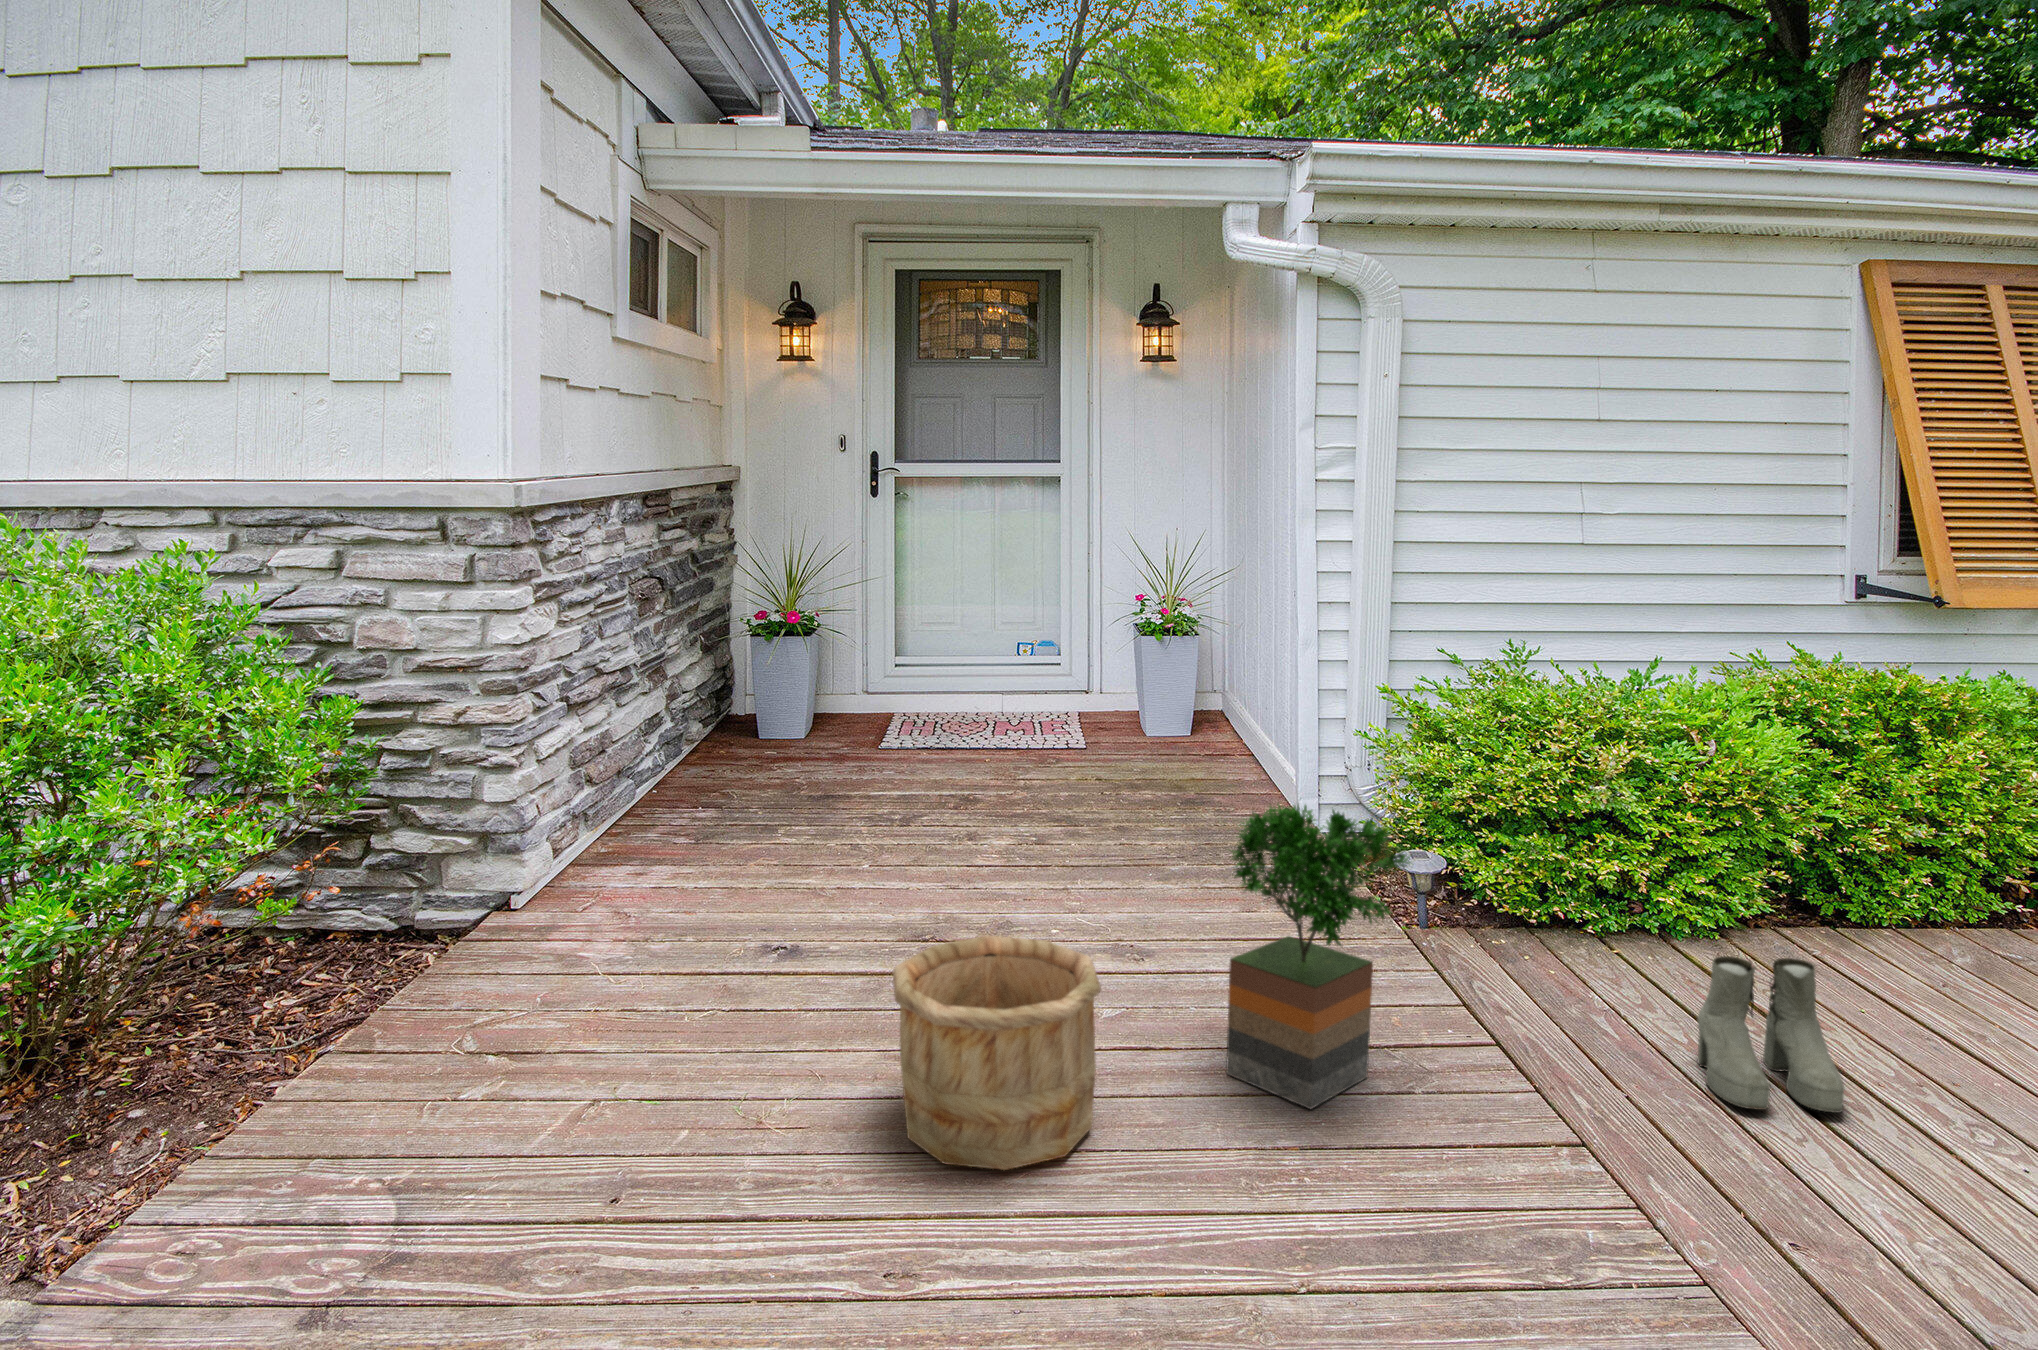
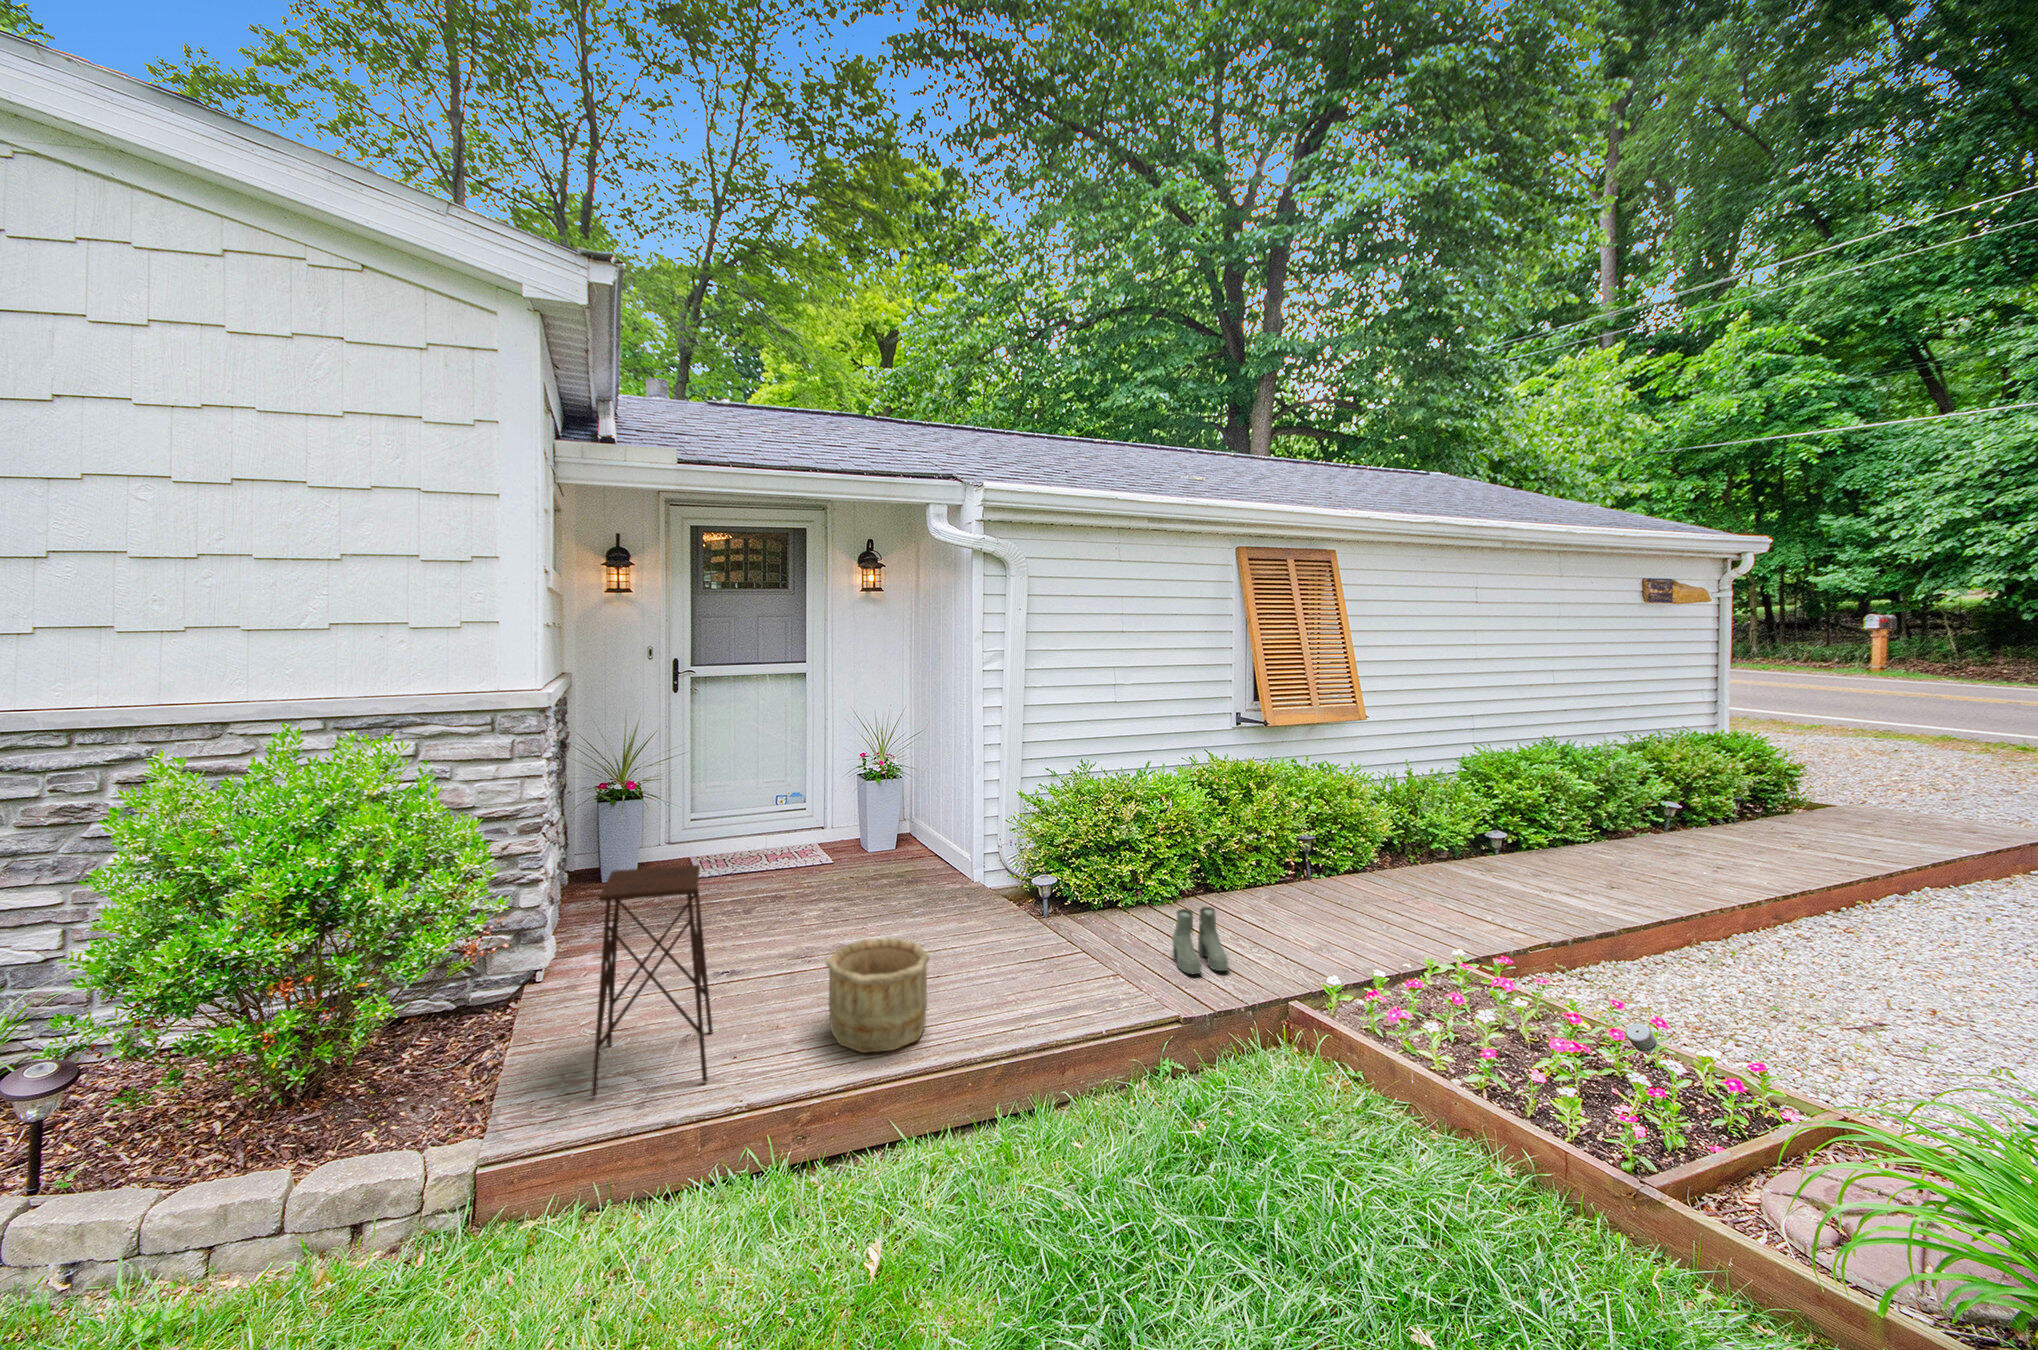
side table: none [433,753,703,1169] -> present [591,865,713,1098]
potted tree: present [1226,805,1410,1109] -> none [975,858,1059,1002]

